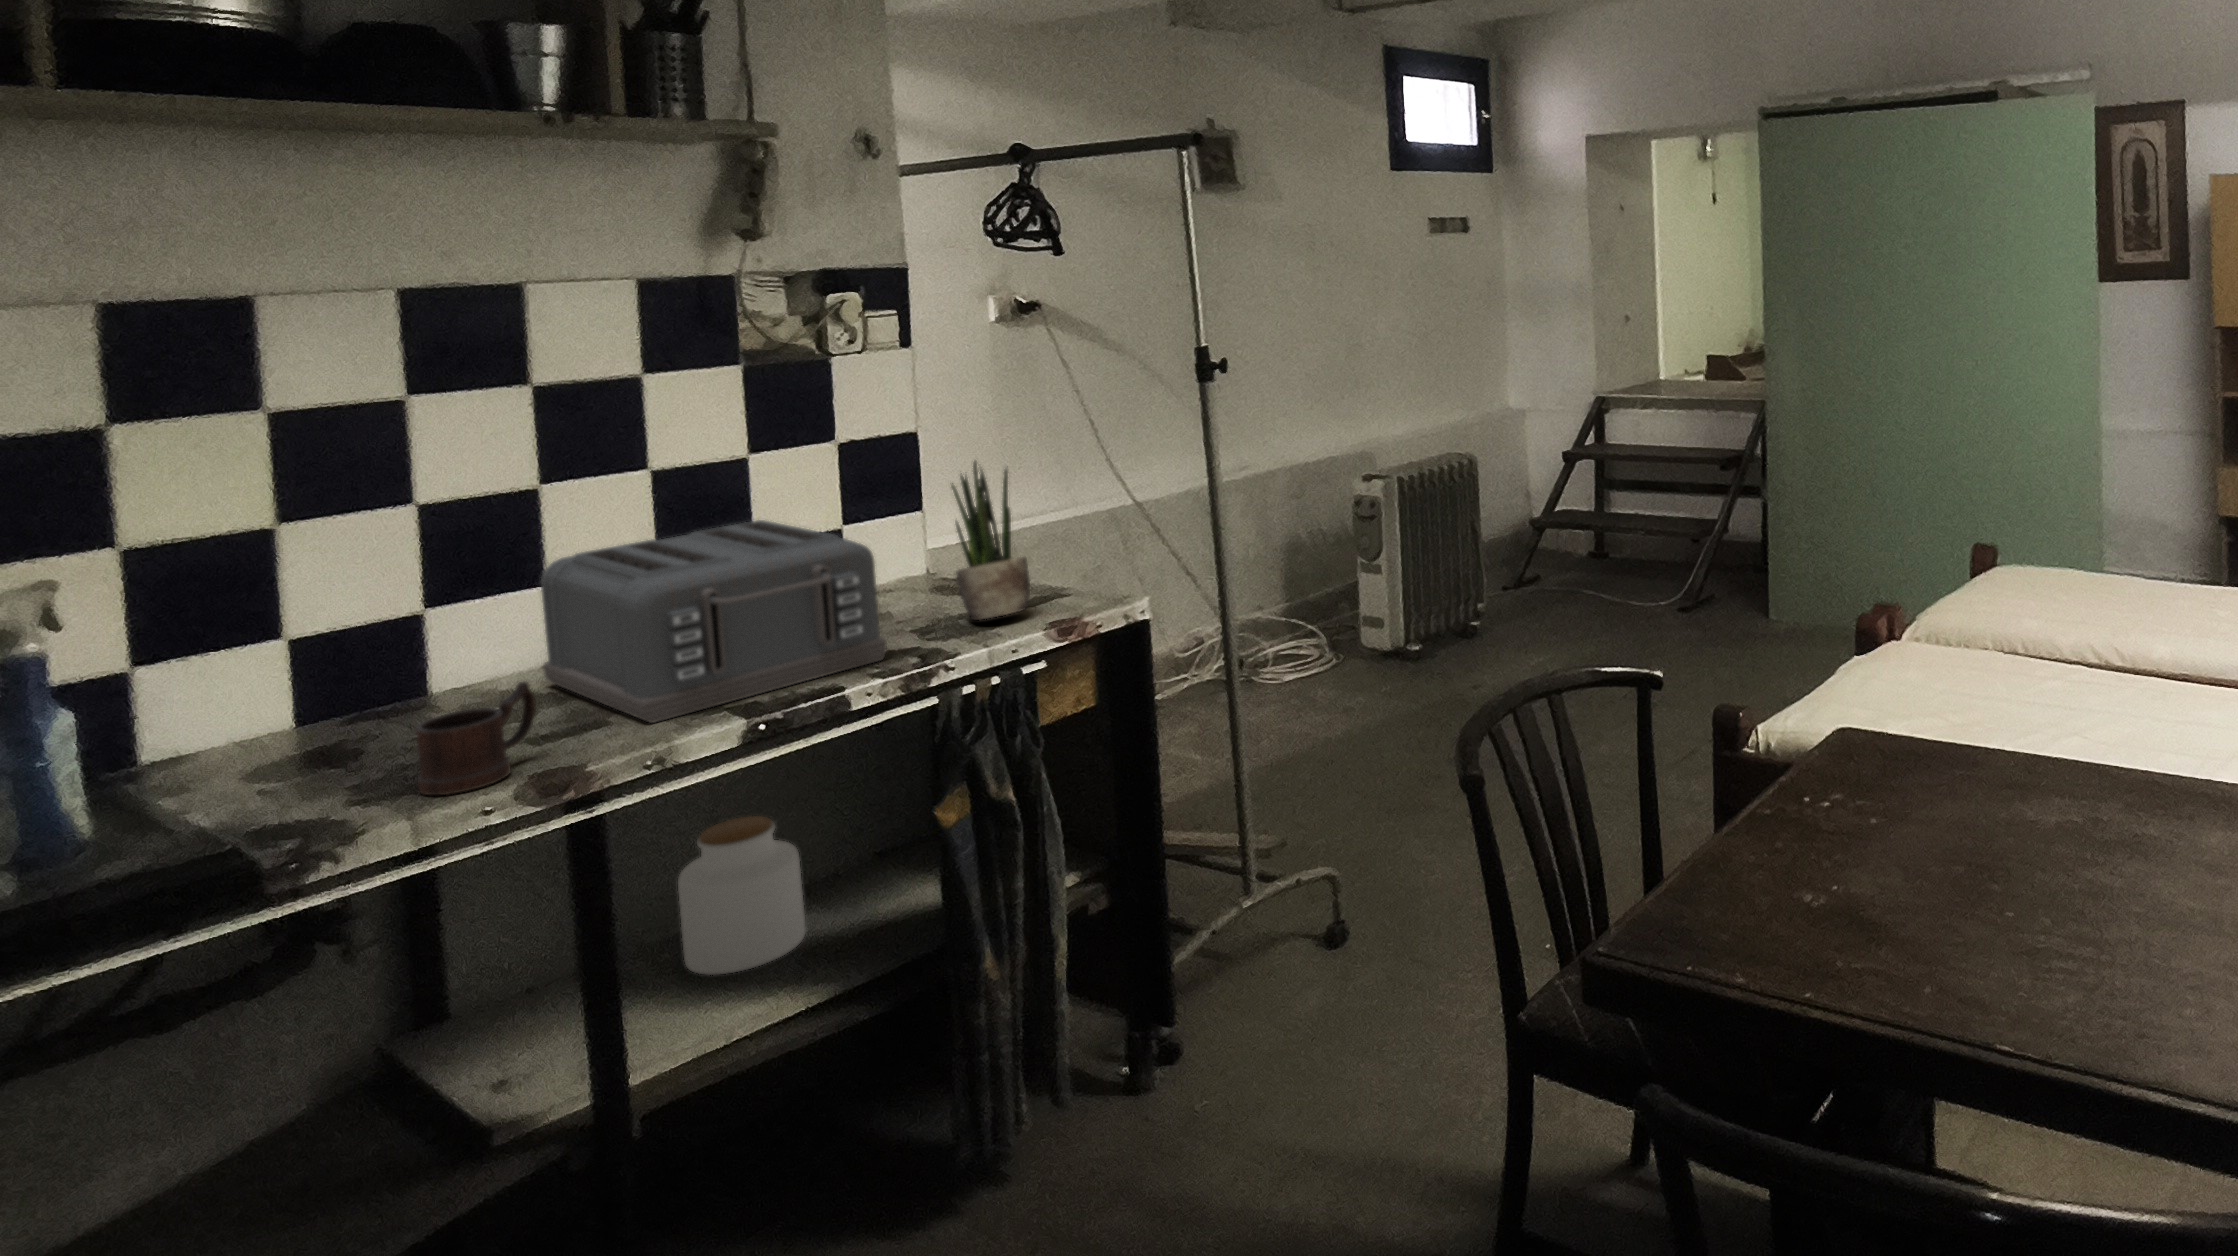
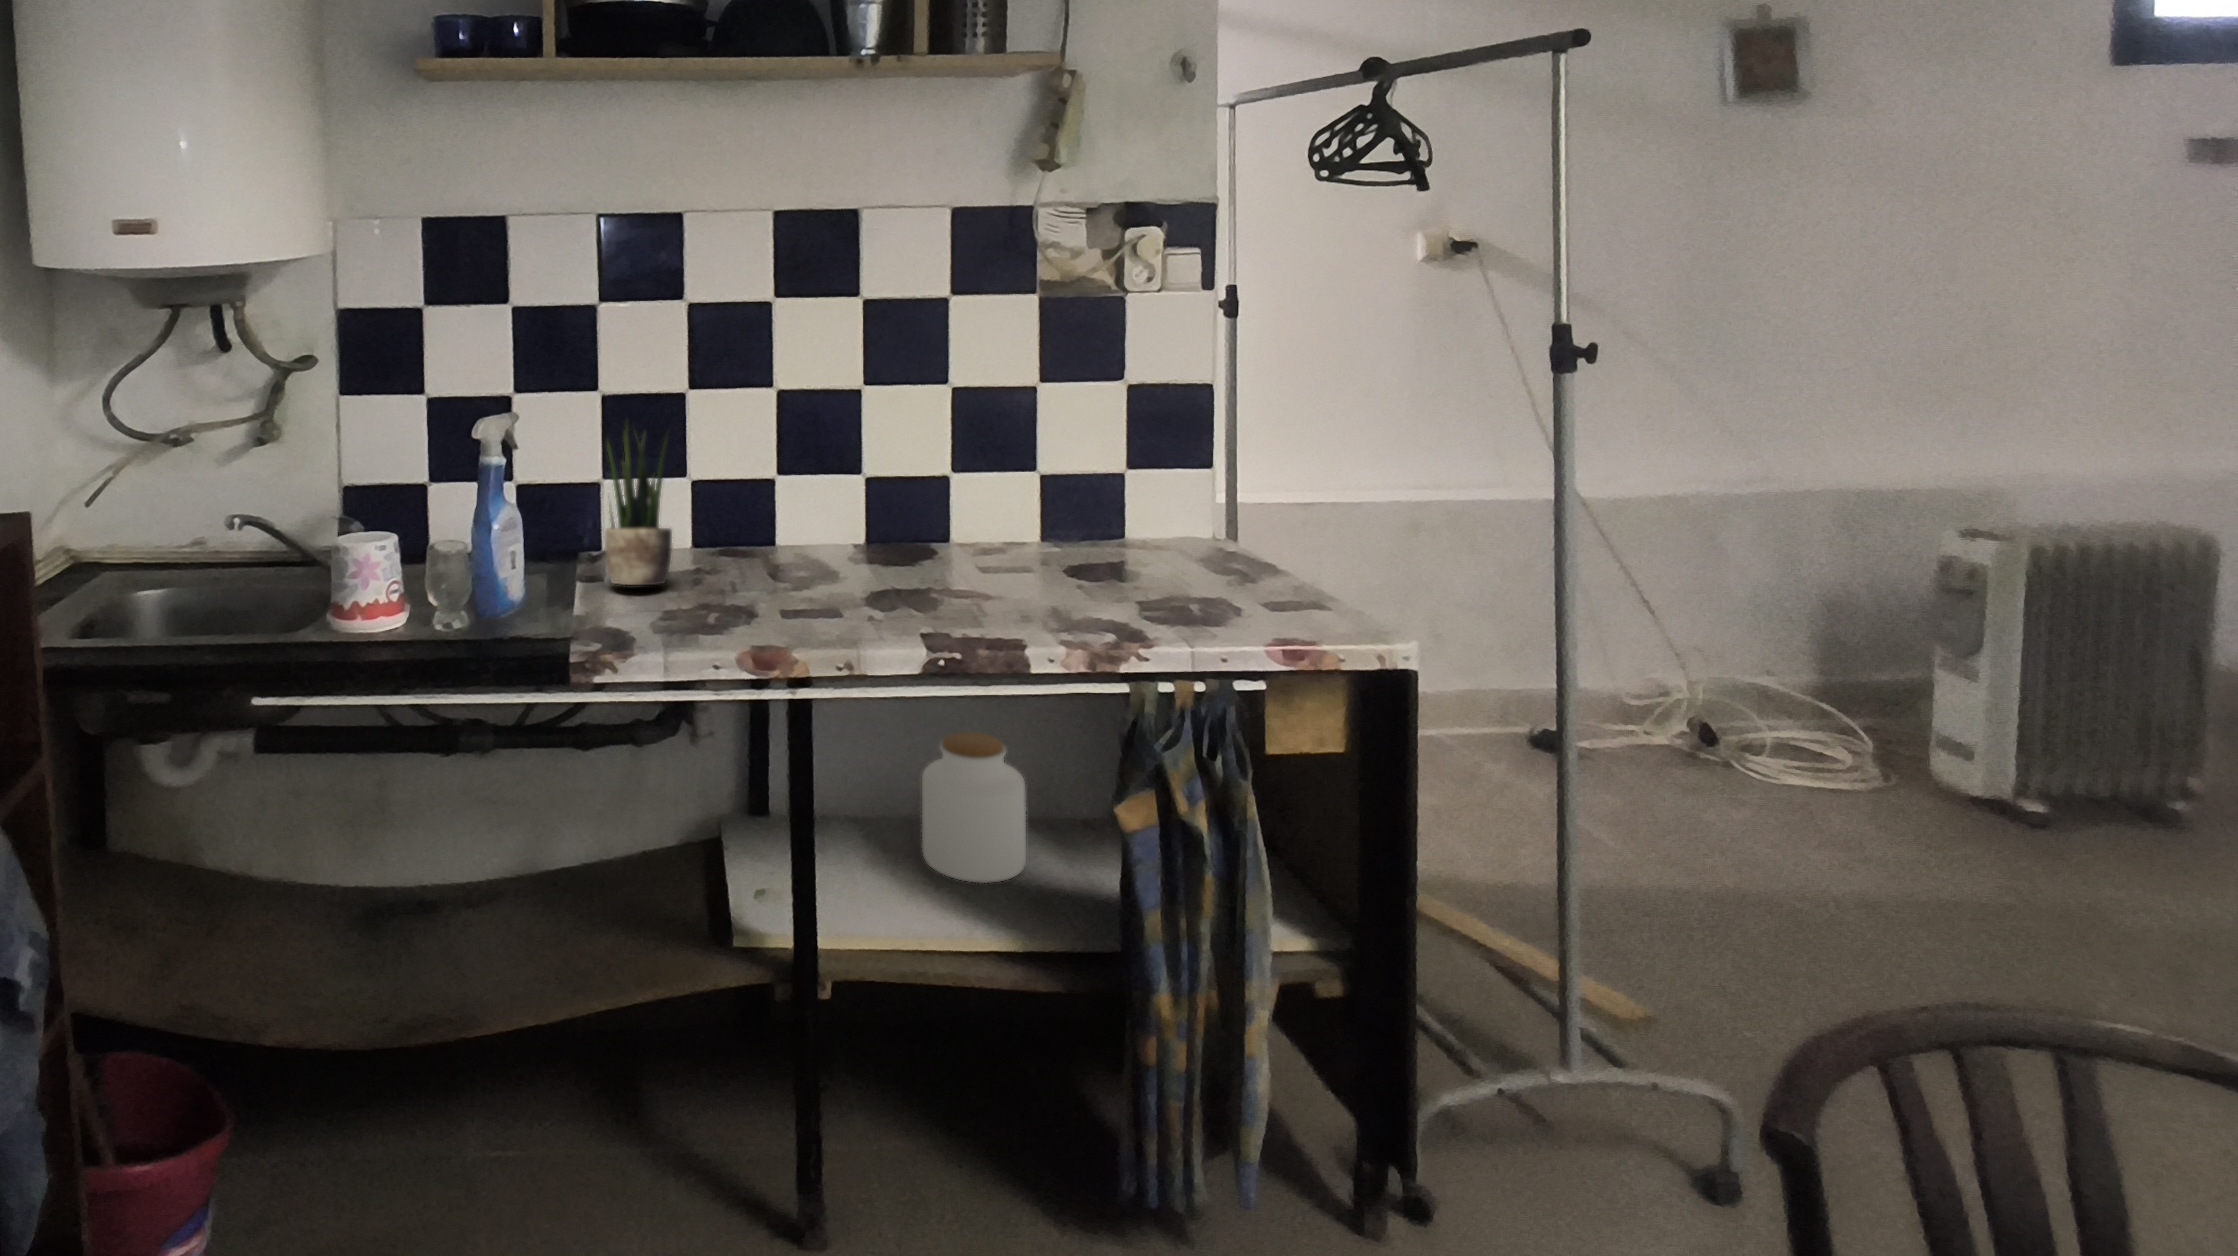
potted plant: present [952,461,1030,620] -> present [605,421,672,585]
toaster: present [541,520,887,723] -> none [839,451,1099,626]
mug: present [416,682,536,795] -> none [692,560,780,643]

